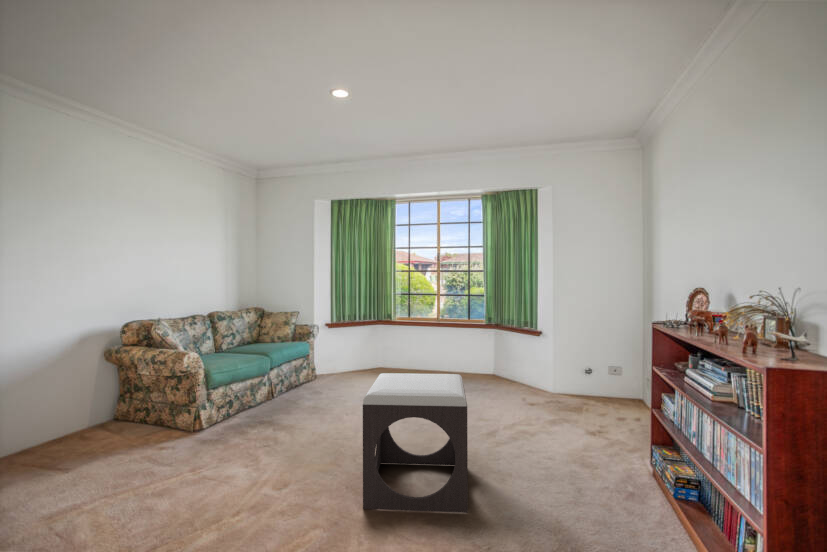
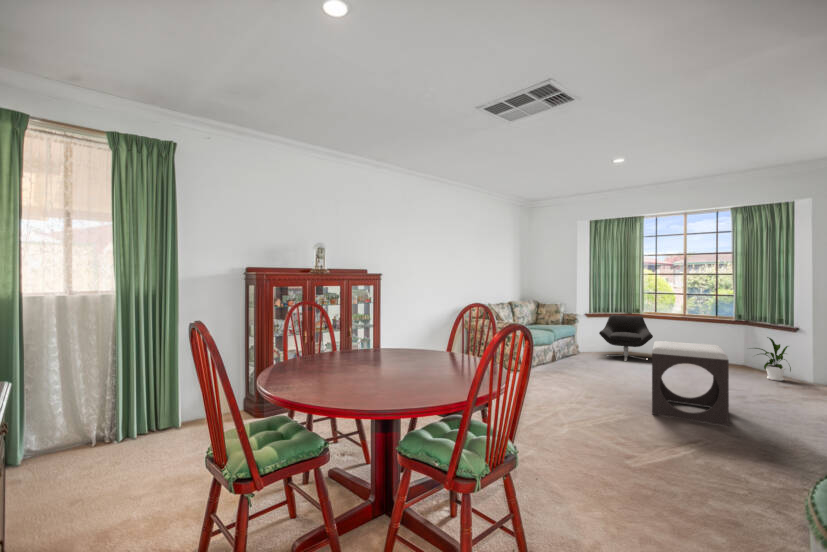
lounge chair: none [339,323,402,385] -> present [599,315,653,361]
house plant: none [495,343,537,395] -> present [755,337,791,381]

